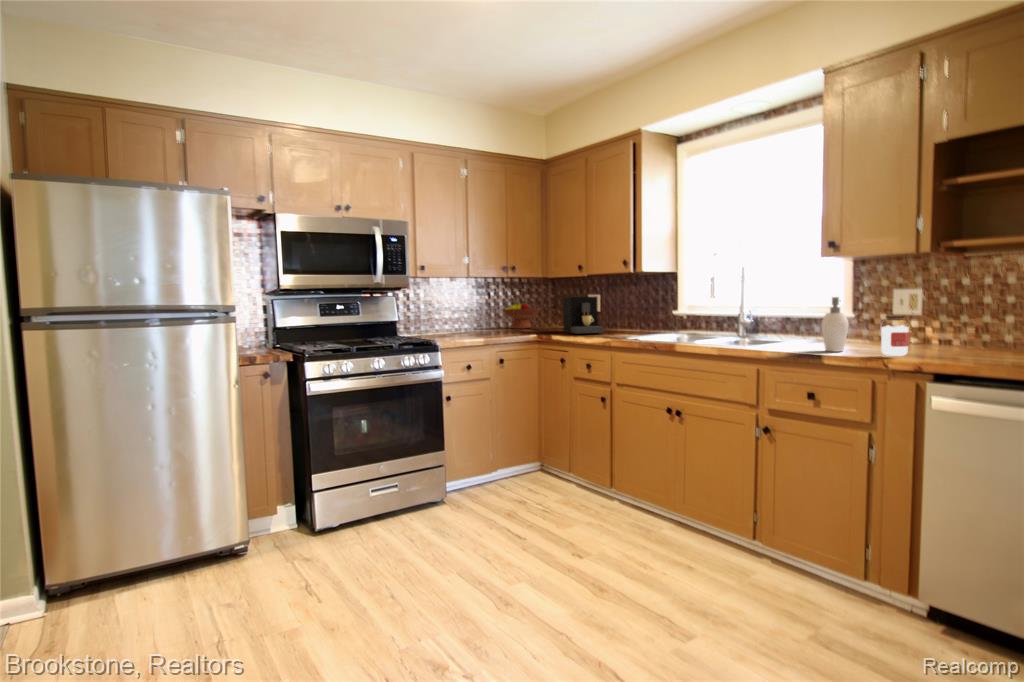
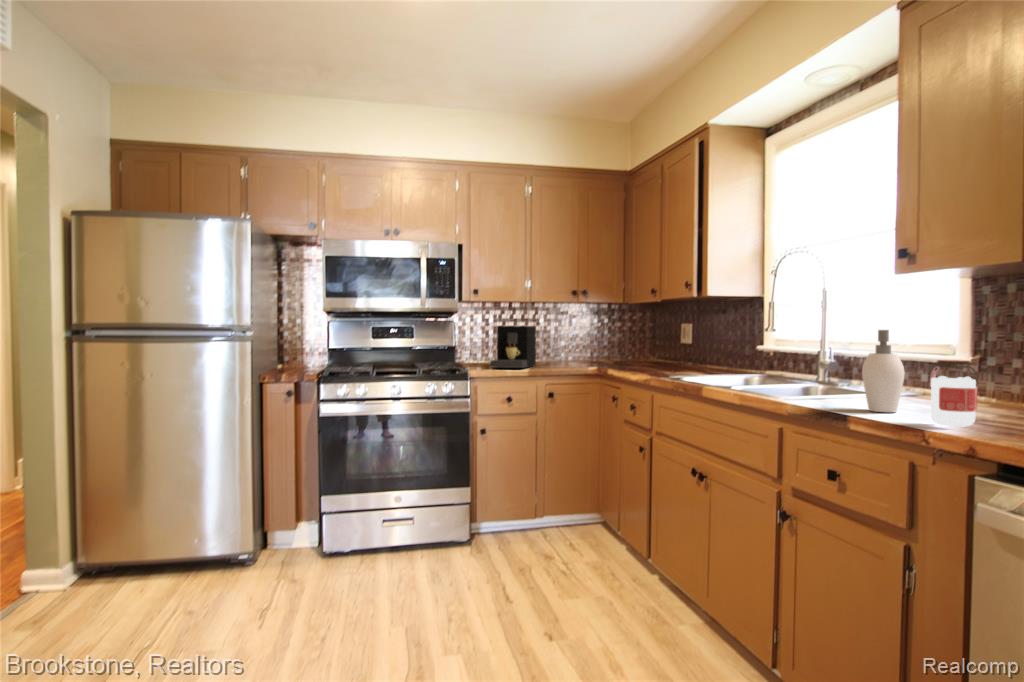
coffee maker: present [563,297,603,333] -> present [490,326,536,368]
fruit bowl: present [503,301,541,329] -> none [583,329,631,361]

